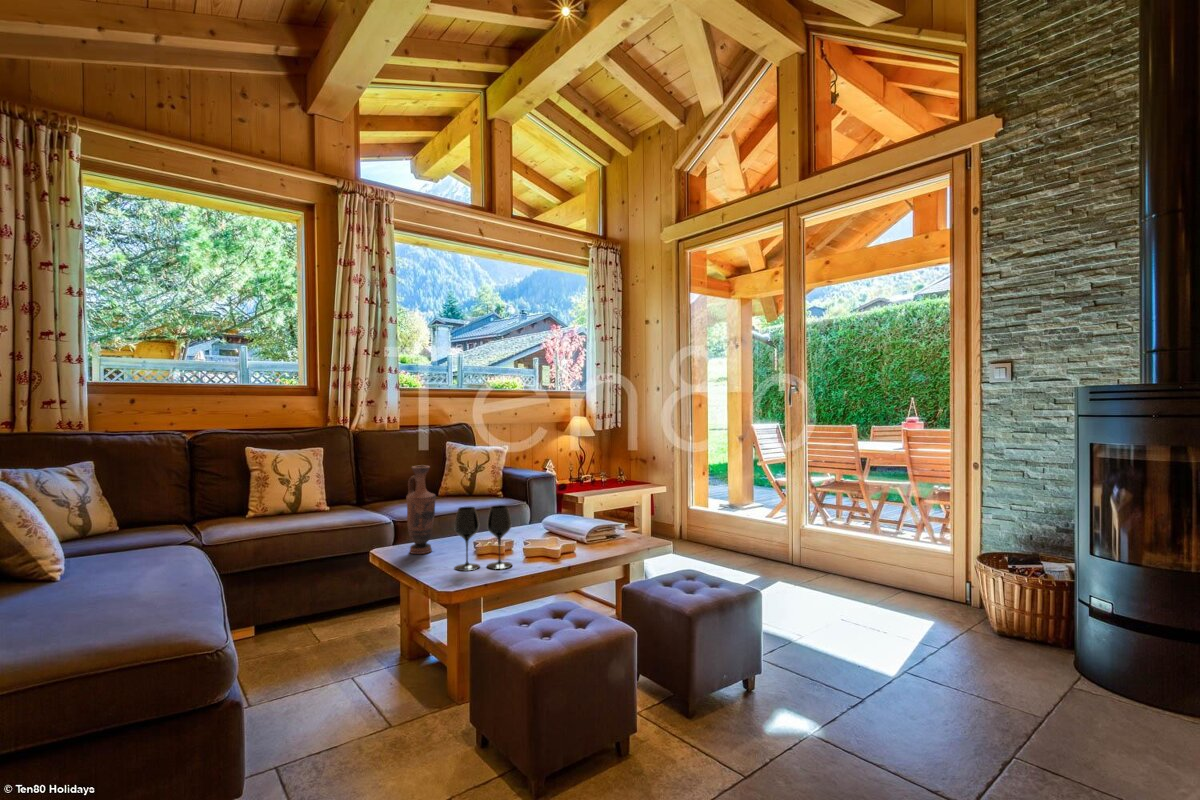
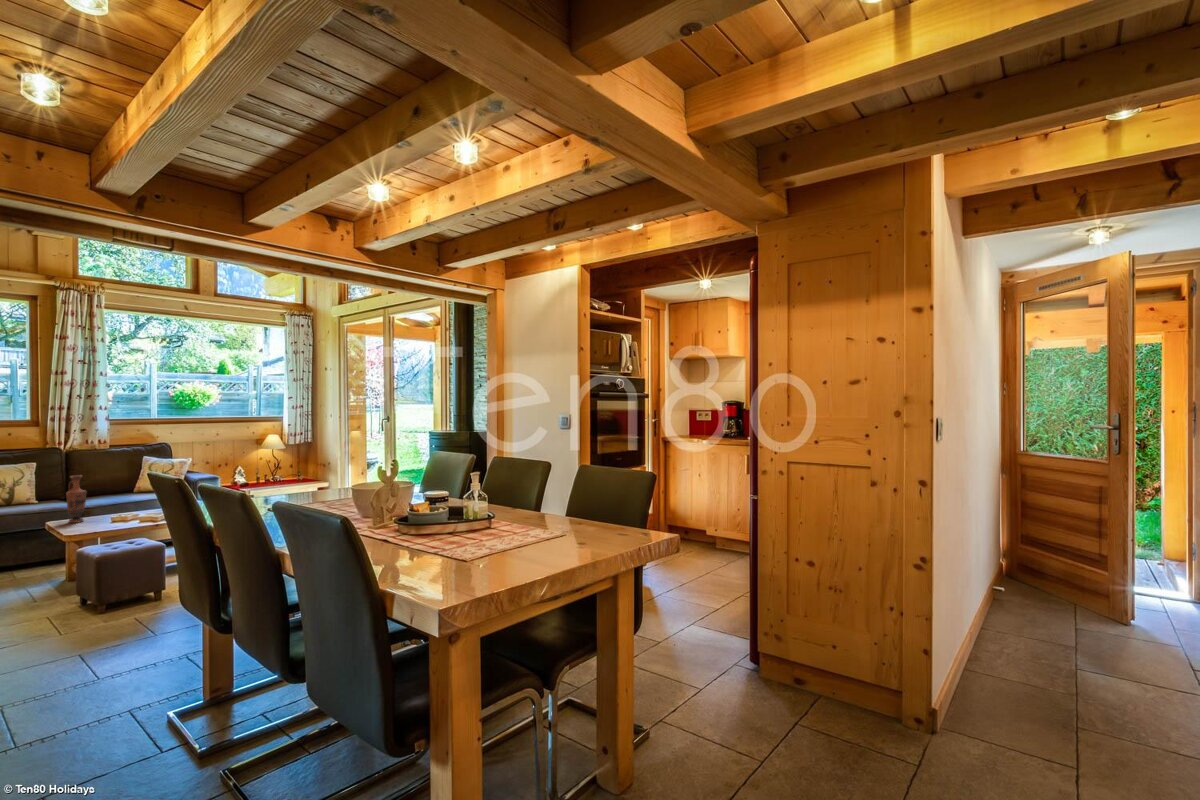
wine glass: present [454,505,512,571] -> none [86,496,123,529]

